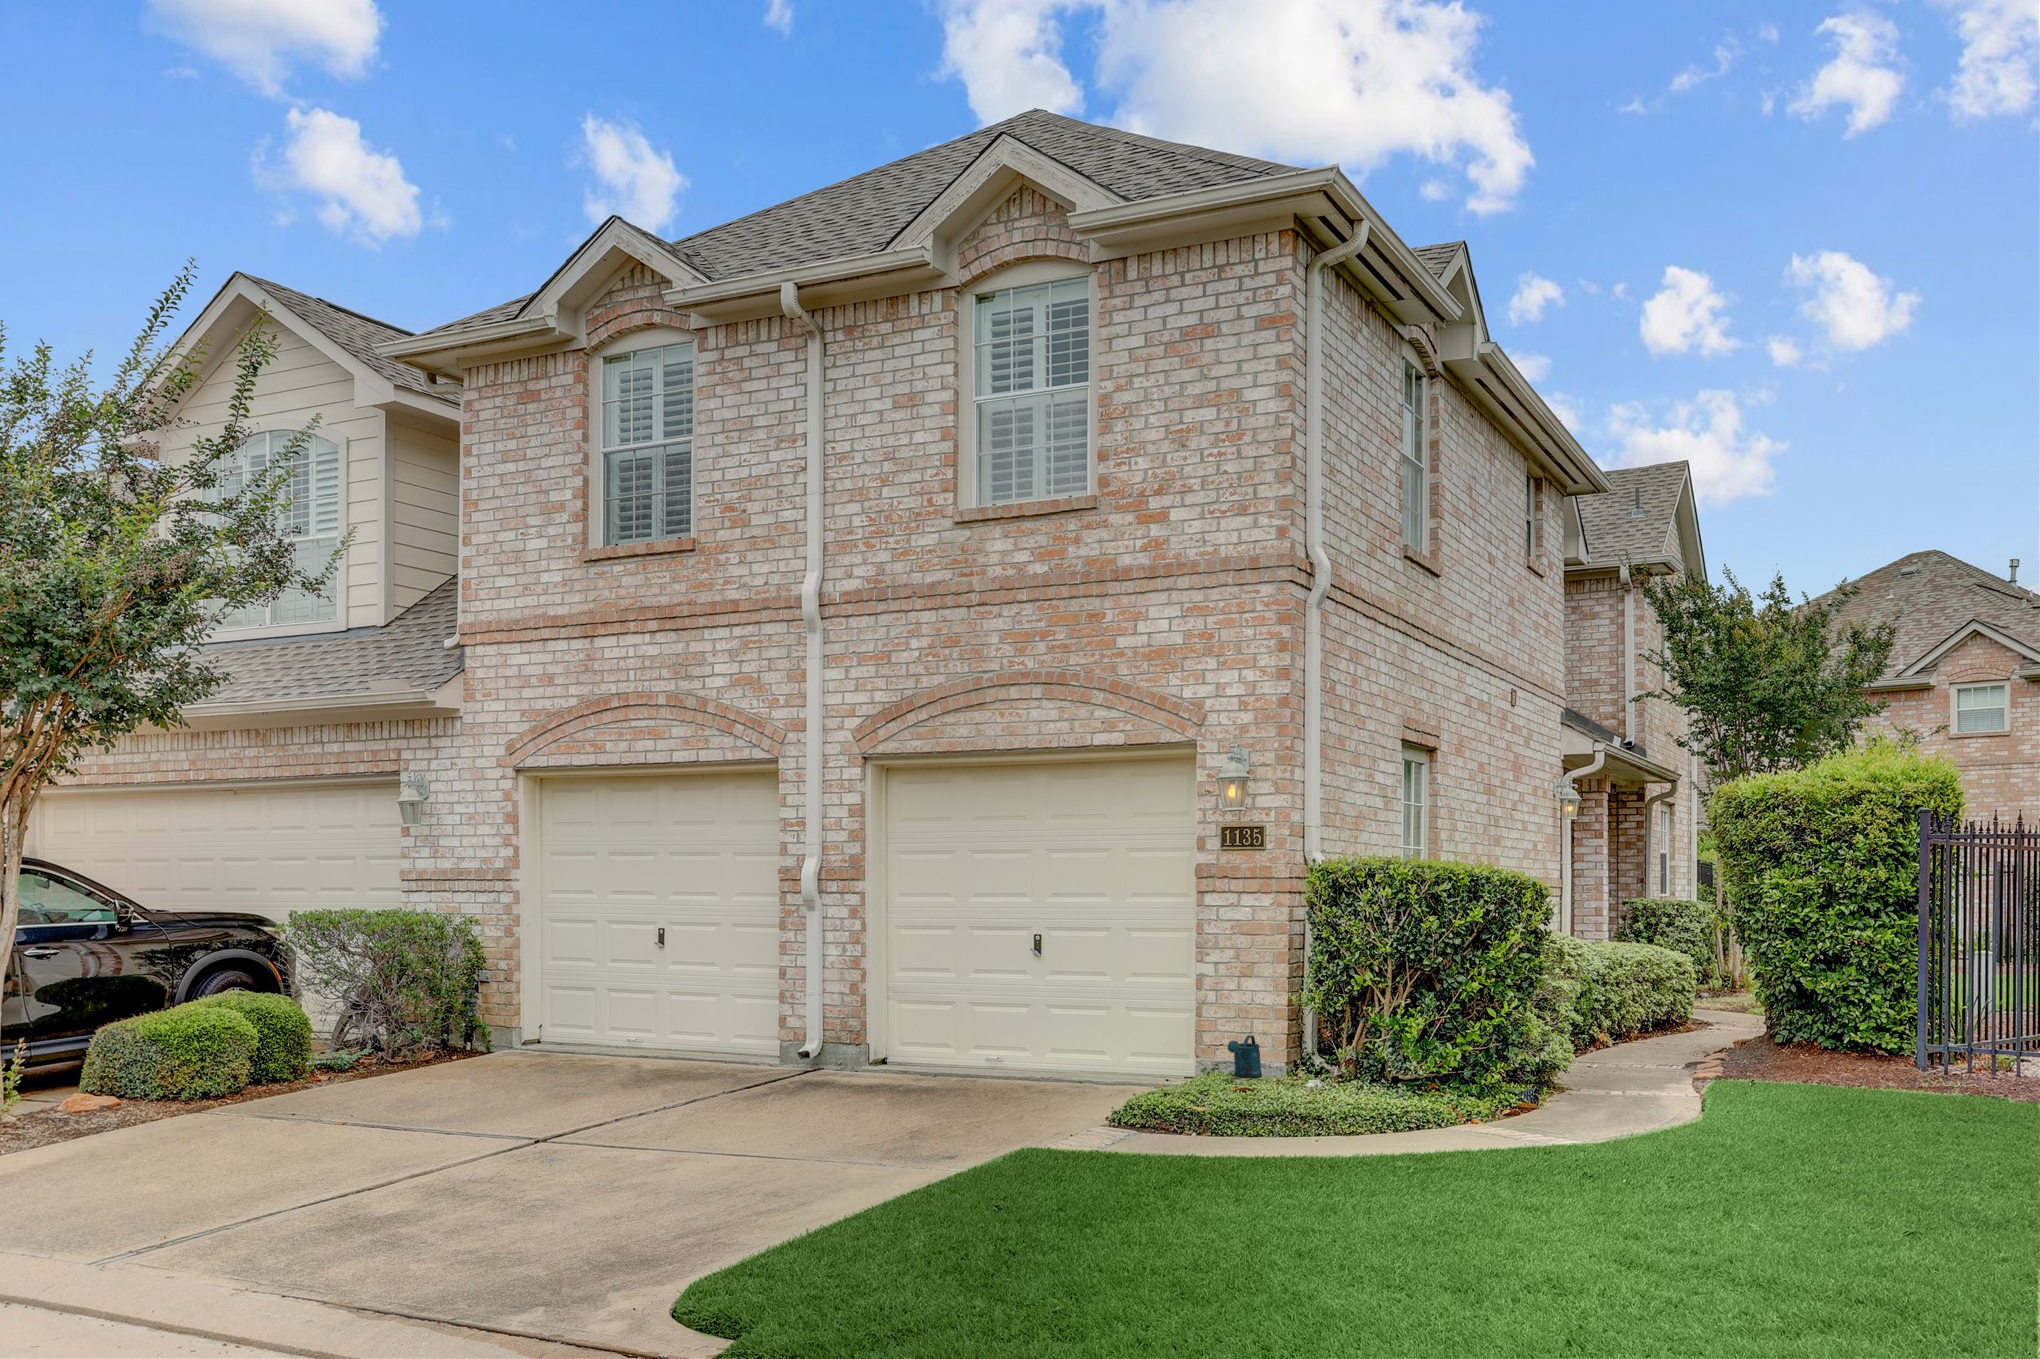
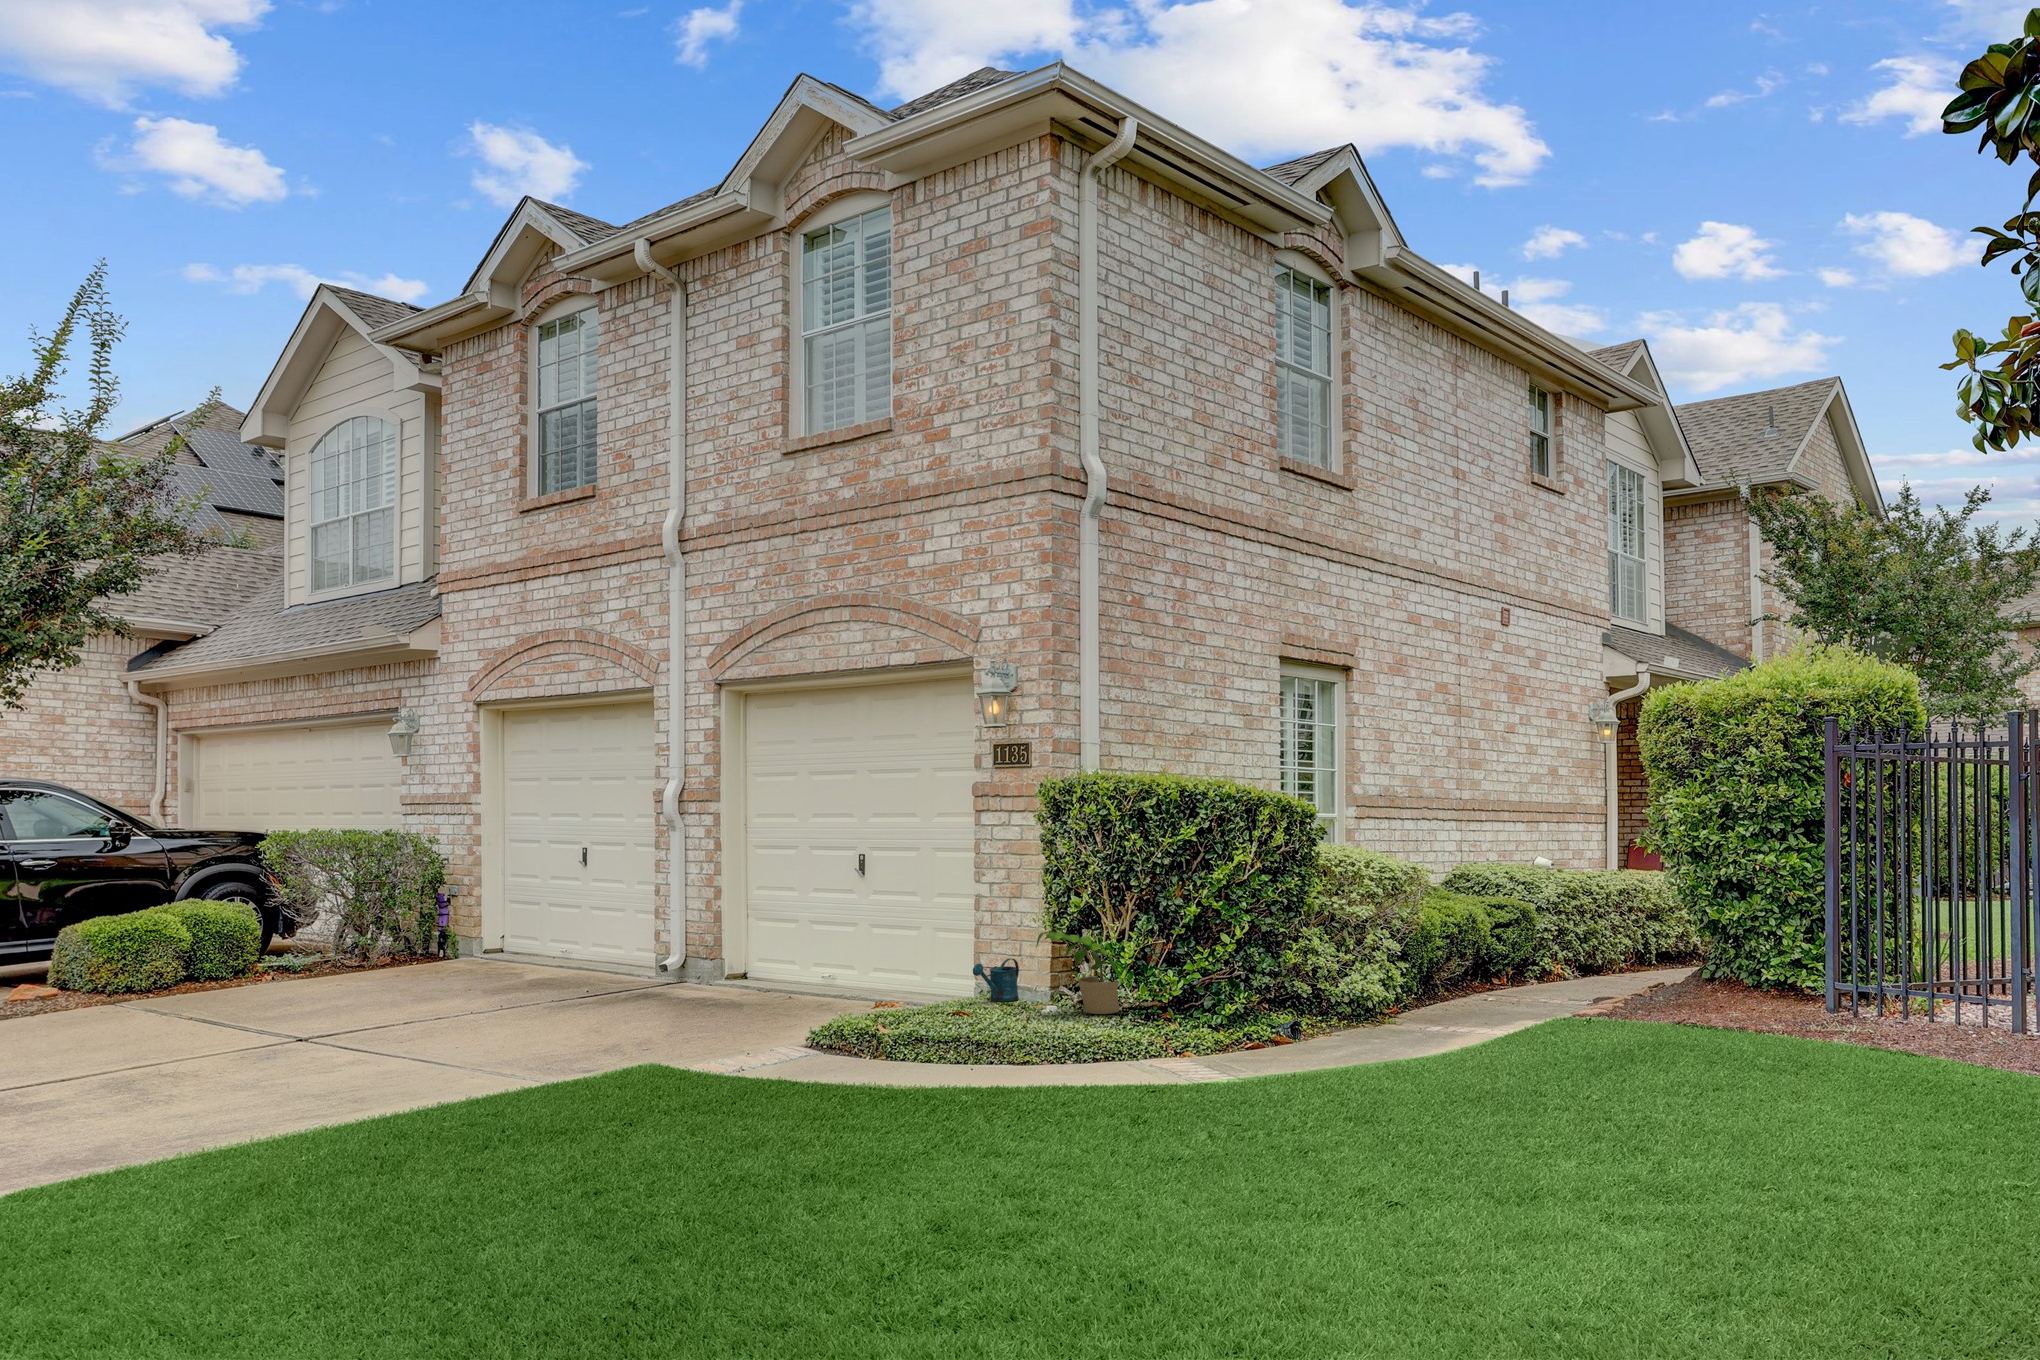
potted plant: none [1307,1008,1383,1086] -> present [1036,931,1120,1014]

